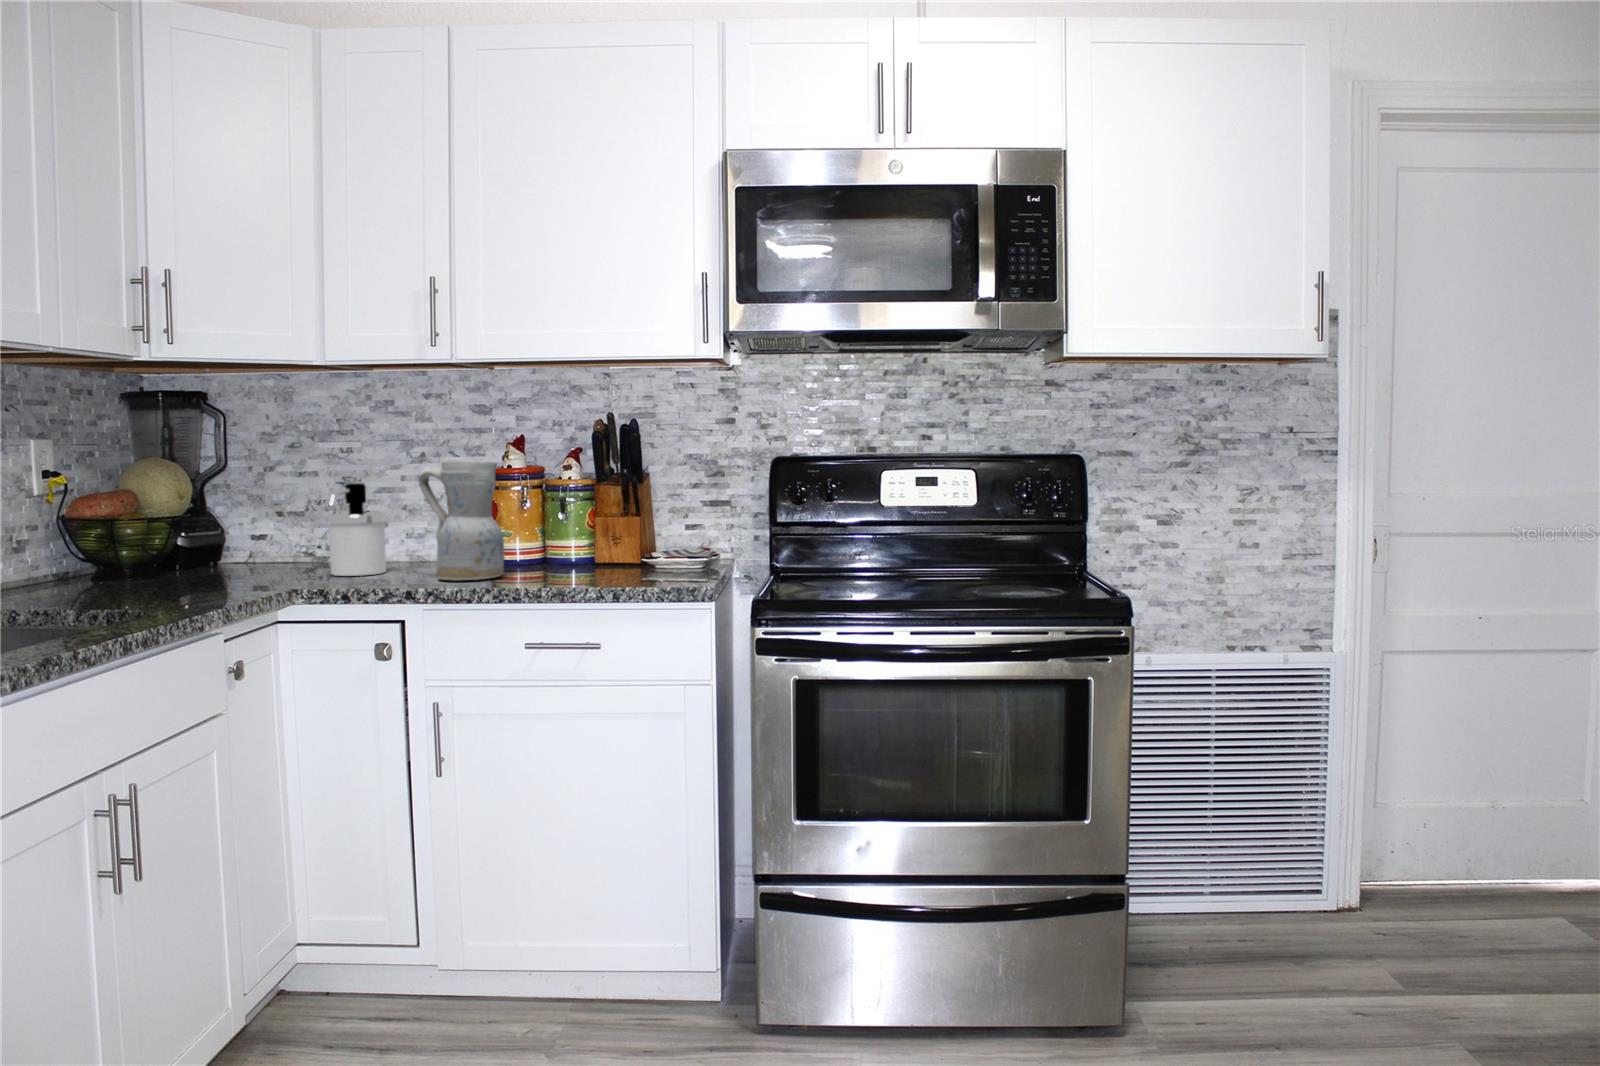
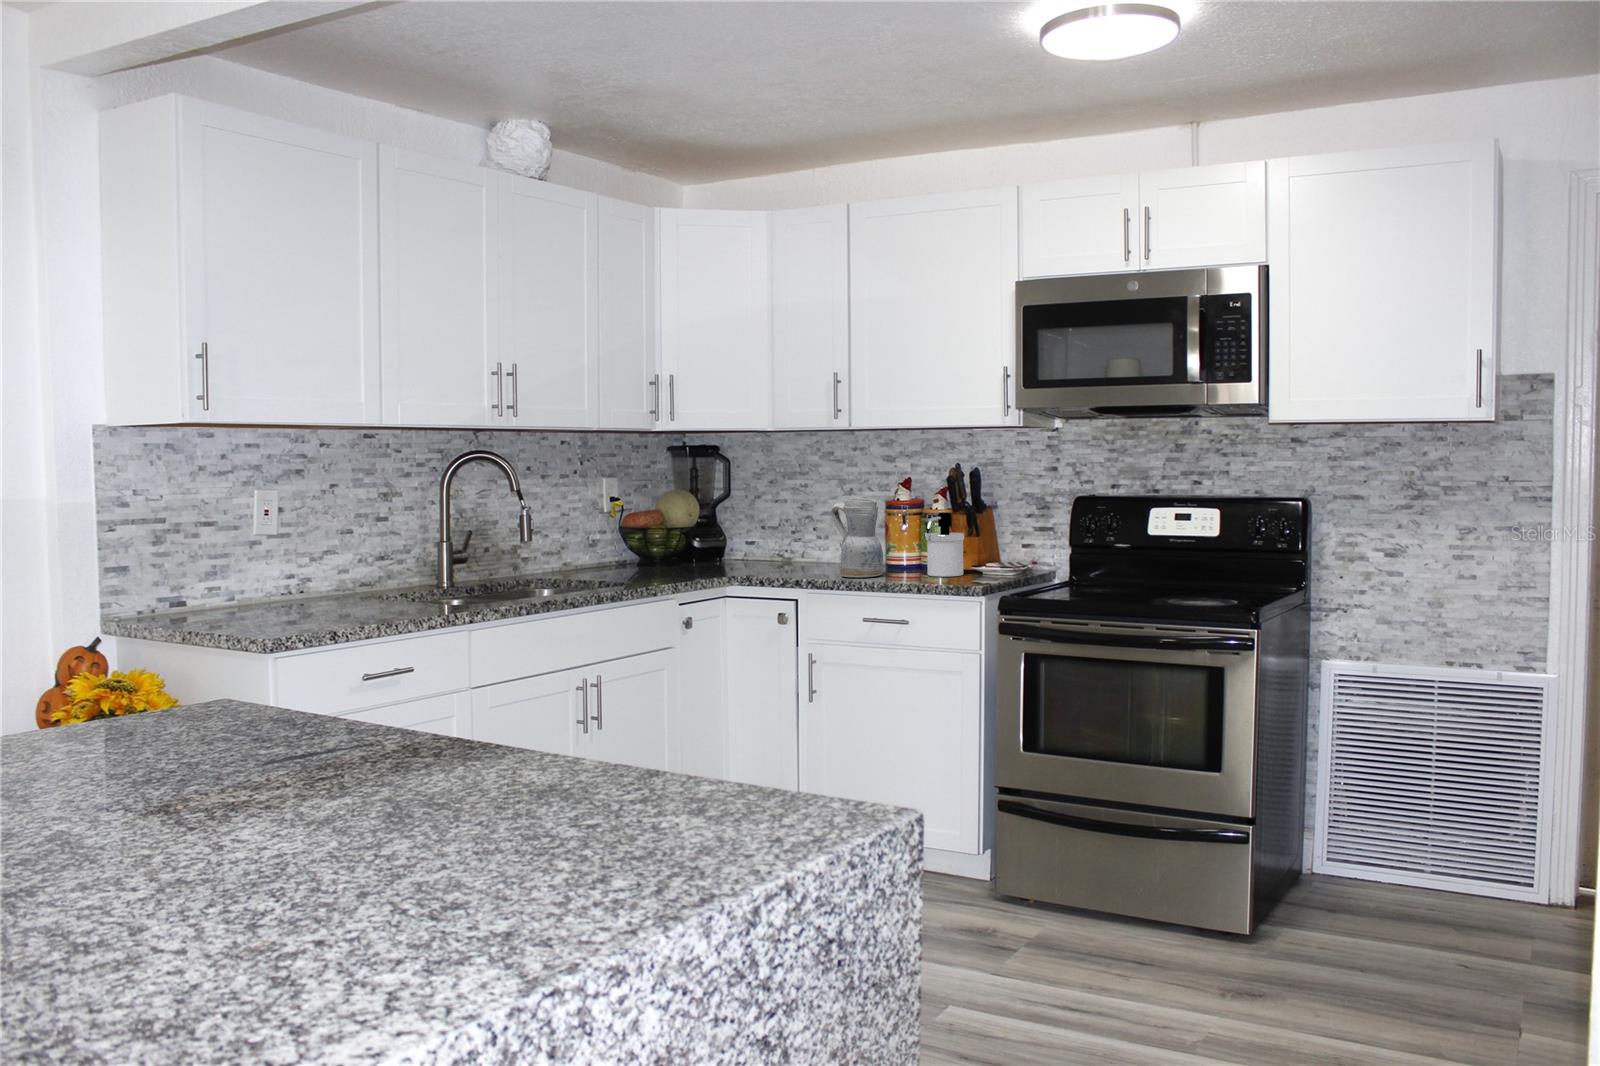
soap dispenser: present [327,483,386,576] -> present [926,512,964,577]

